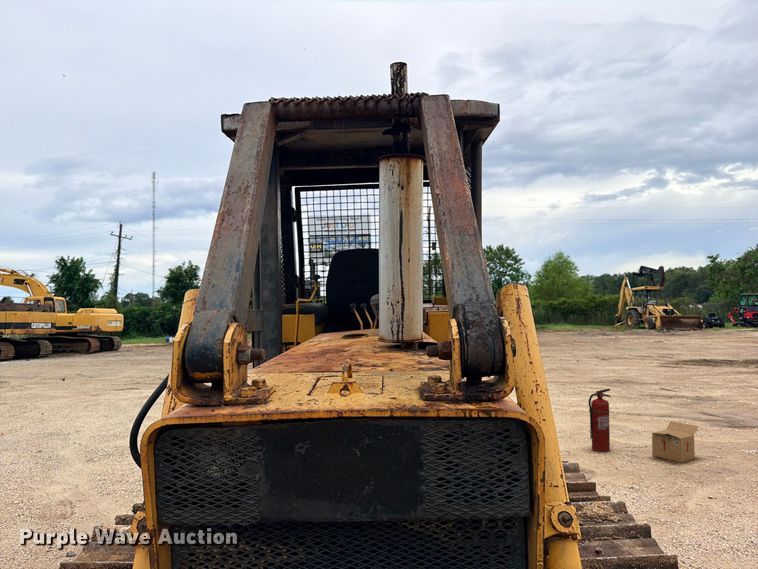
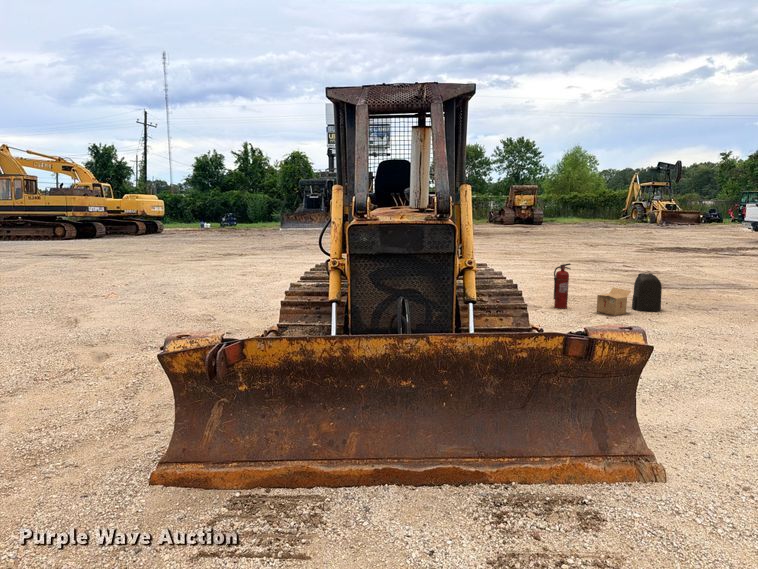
backpack: none [697,399,738,453] -> present [632,273,662,311]

